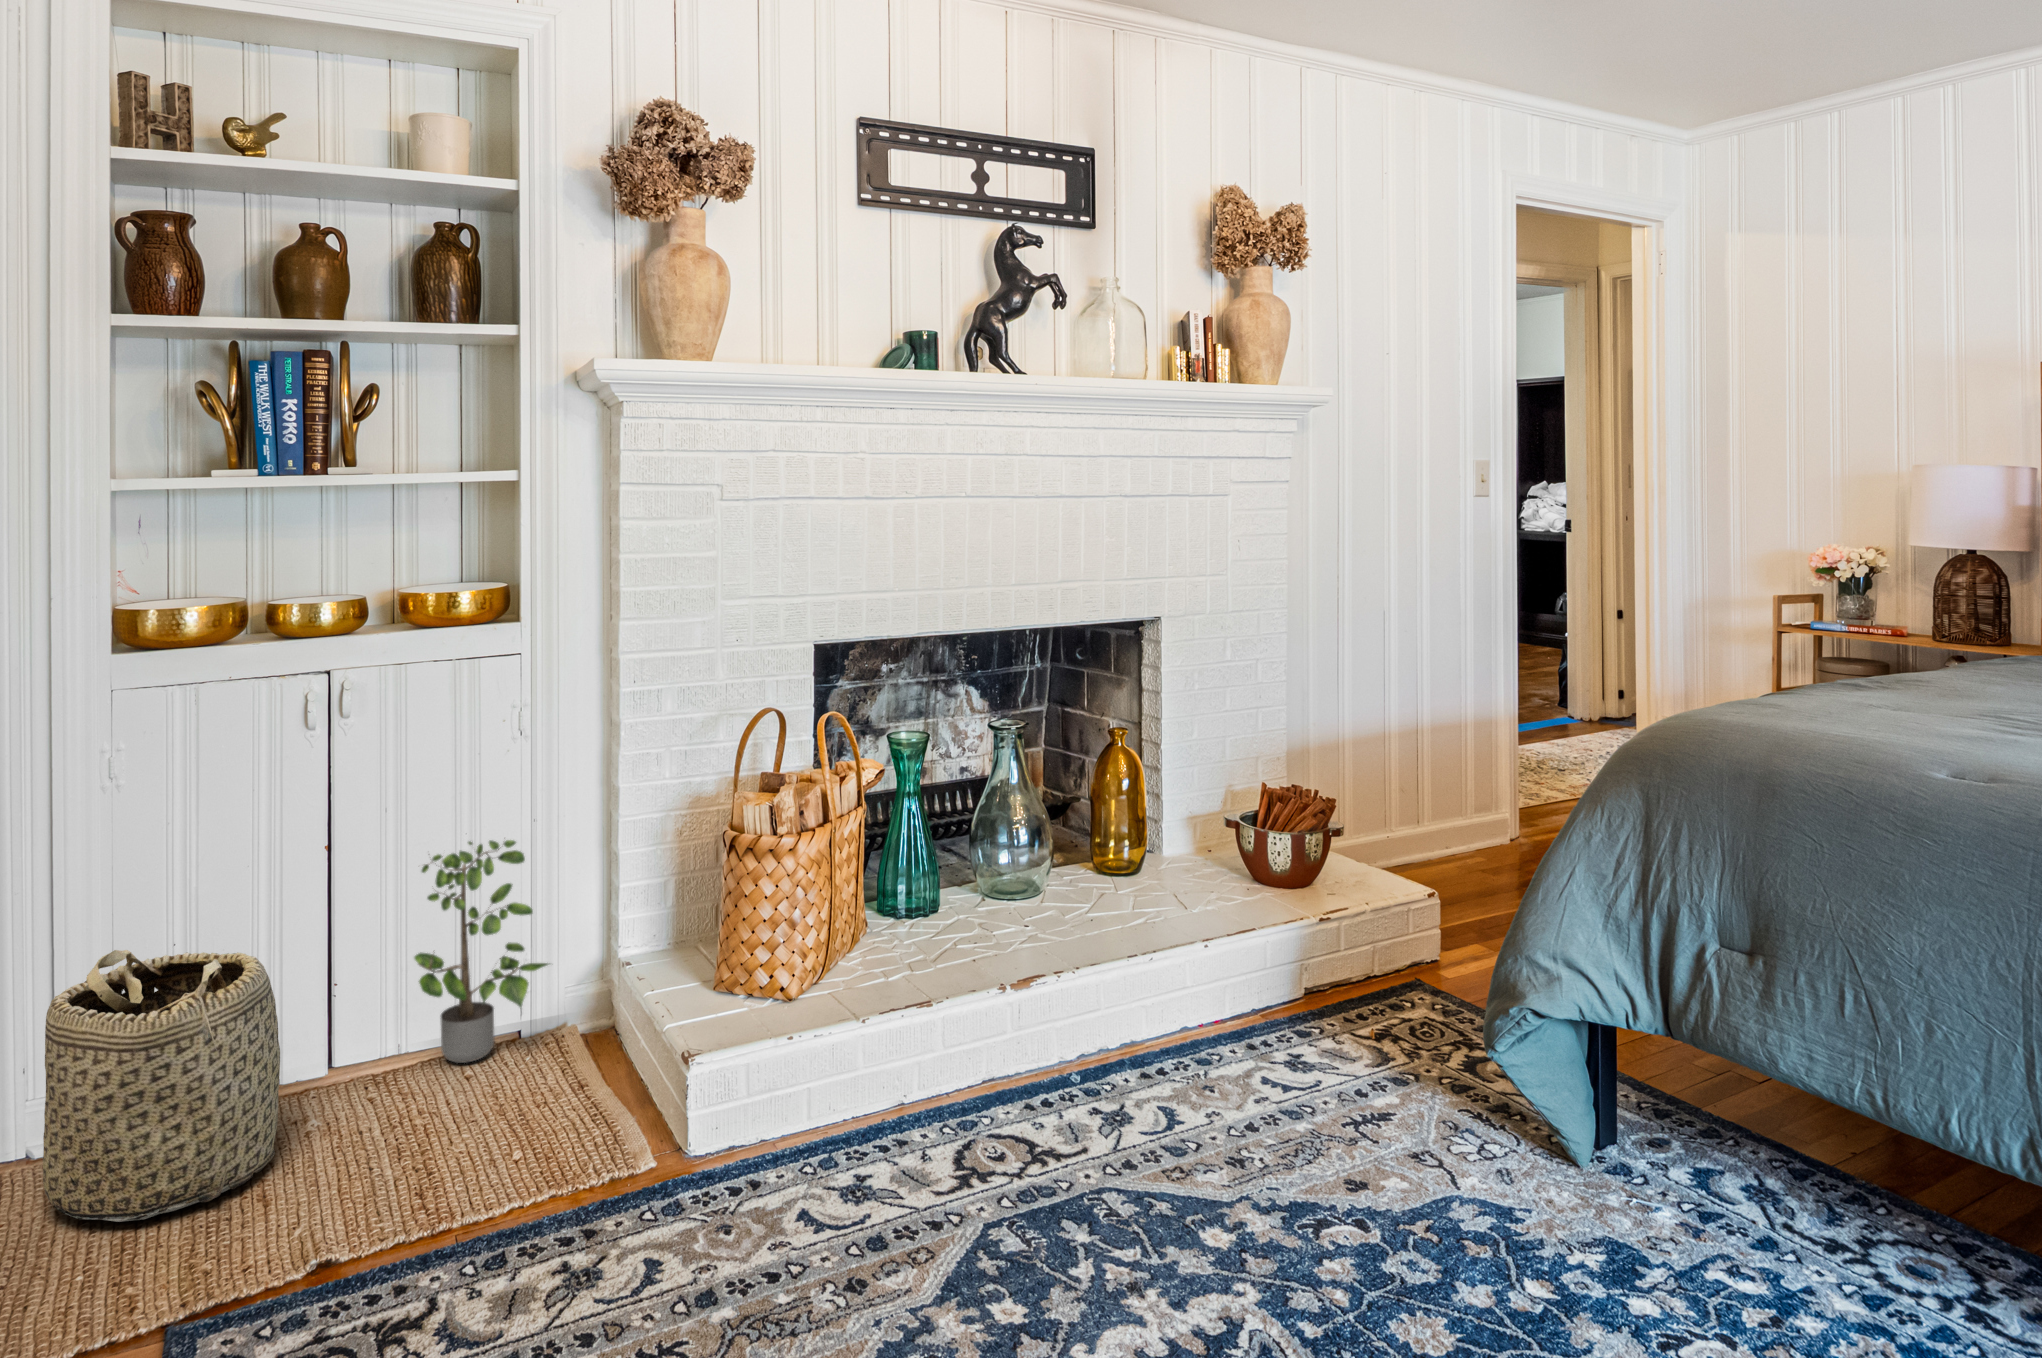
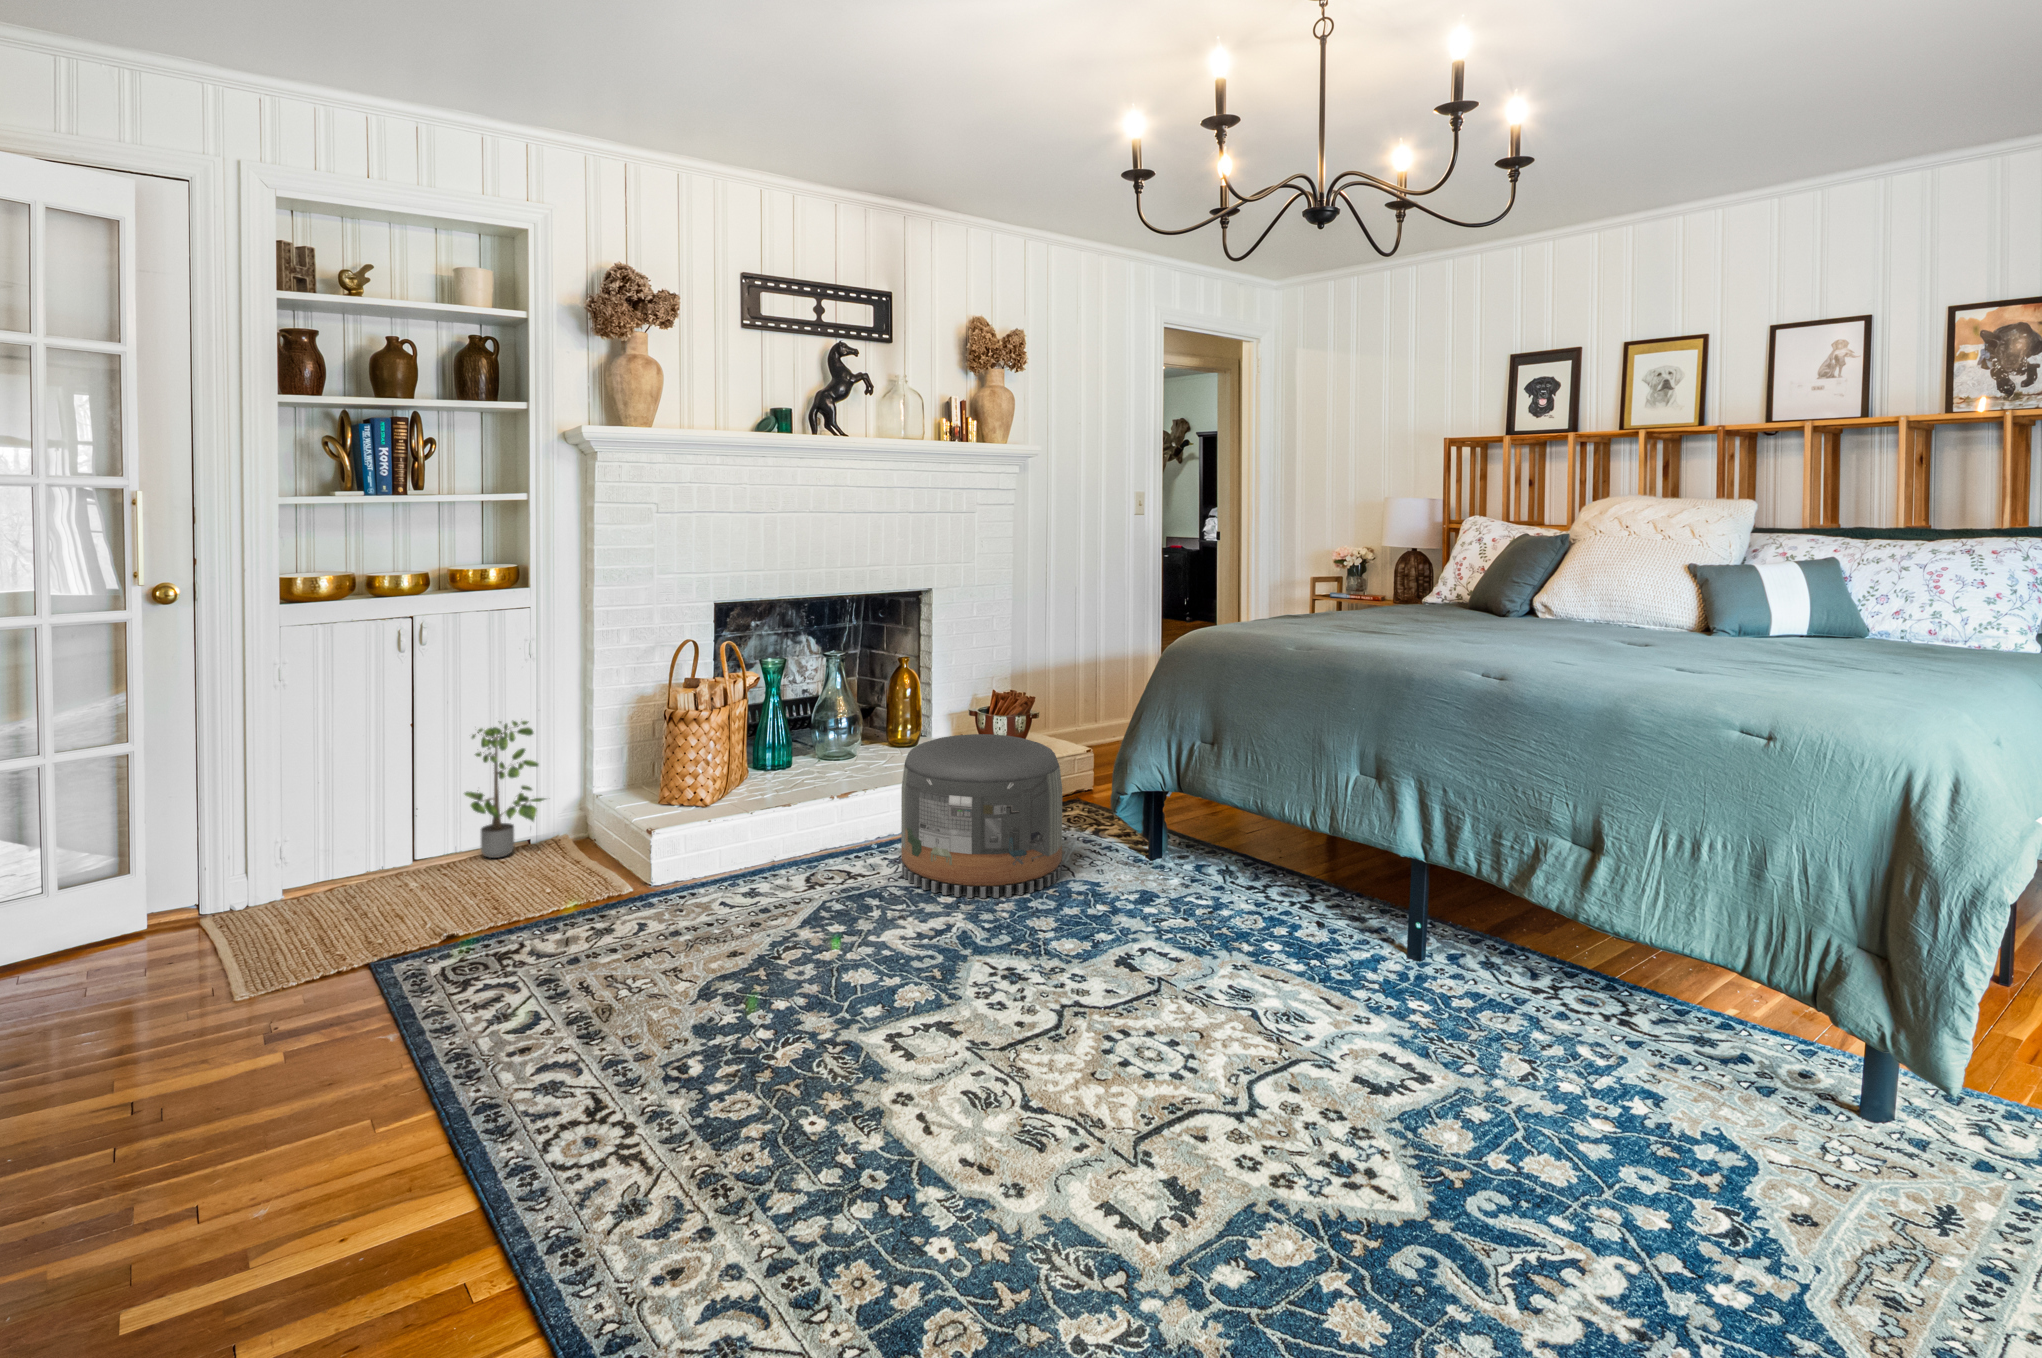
pouf: none [1125,894,1419,1231] -> present [901,734,1062,898]
basket: present [43,950,280,1222] -> none [261,775,398,926]

